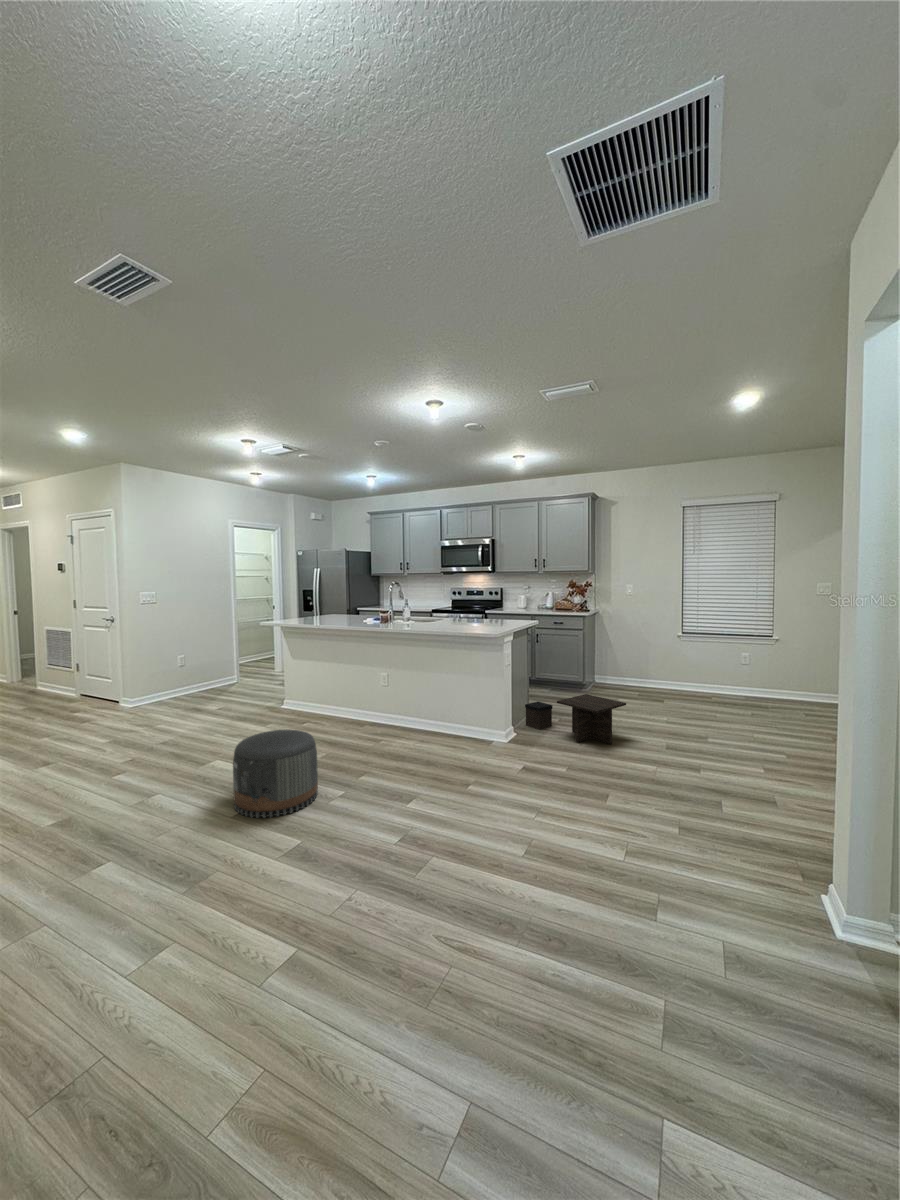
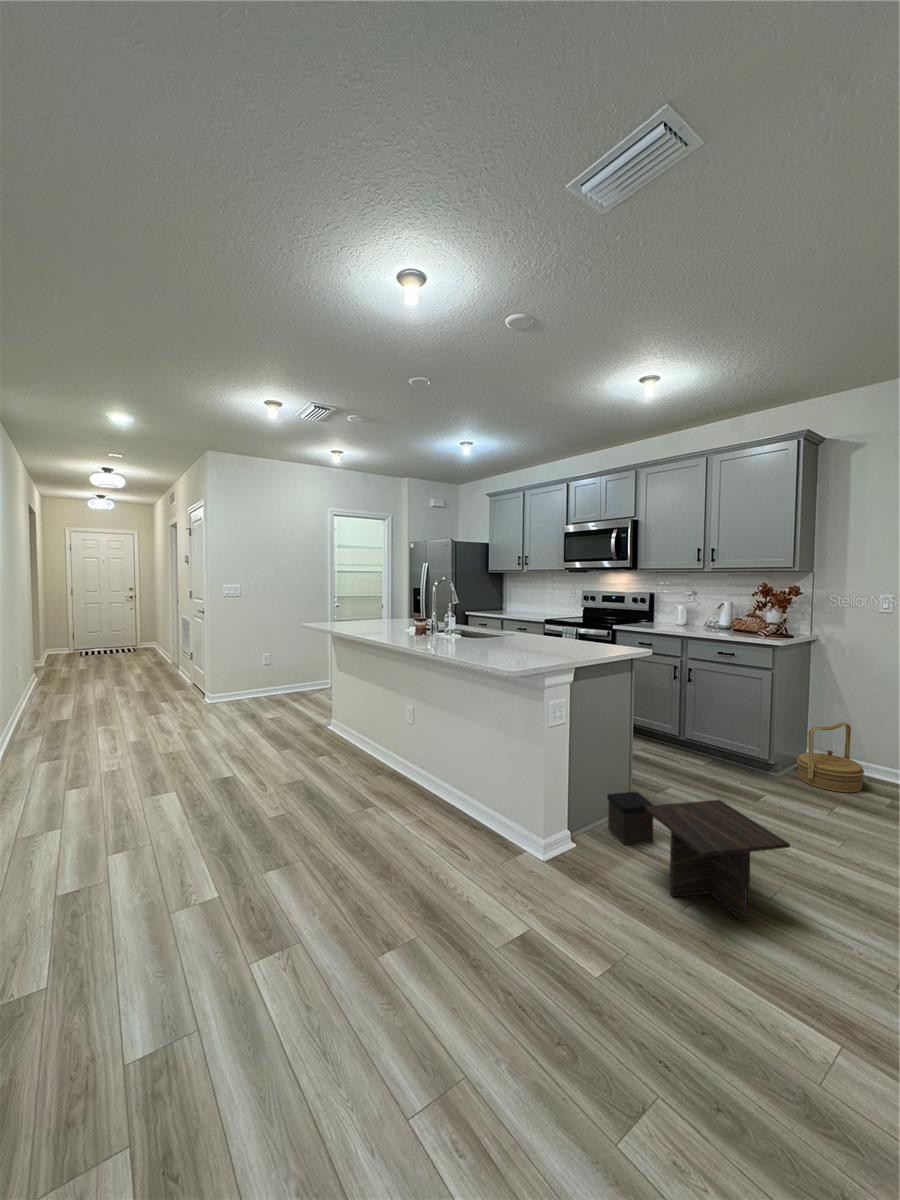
woven basket: none [595,657,626,694] -> present [797,722,864,793]
pouf: present [233,730,318,818] -> none [86,785,213,919]

